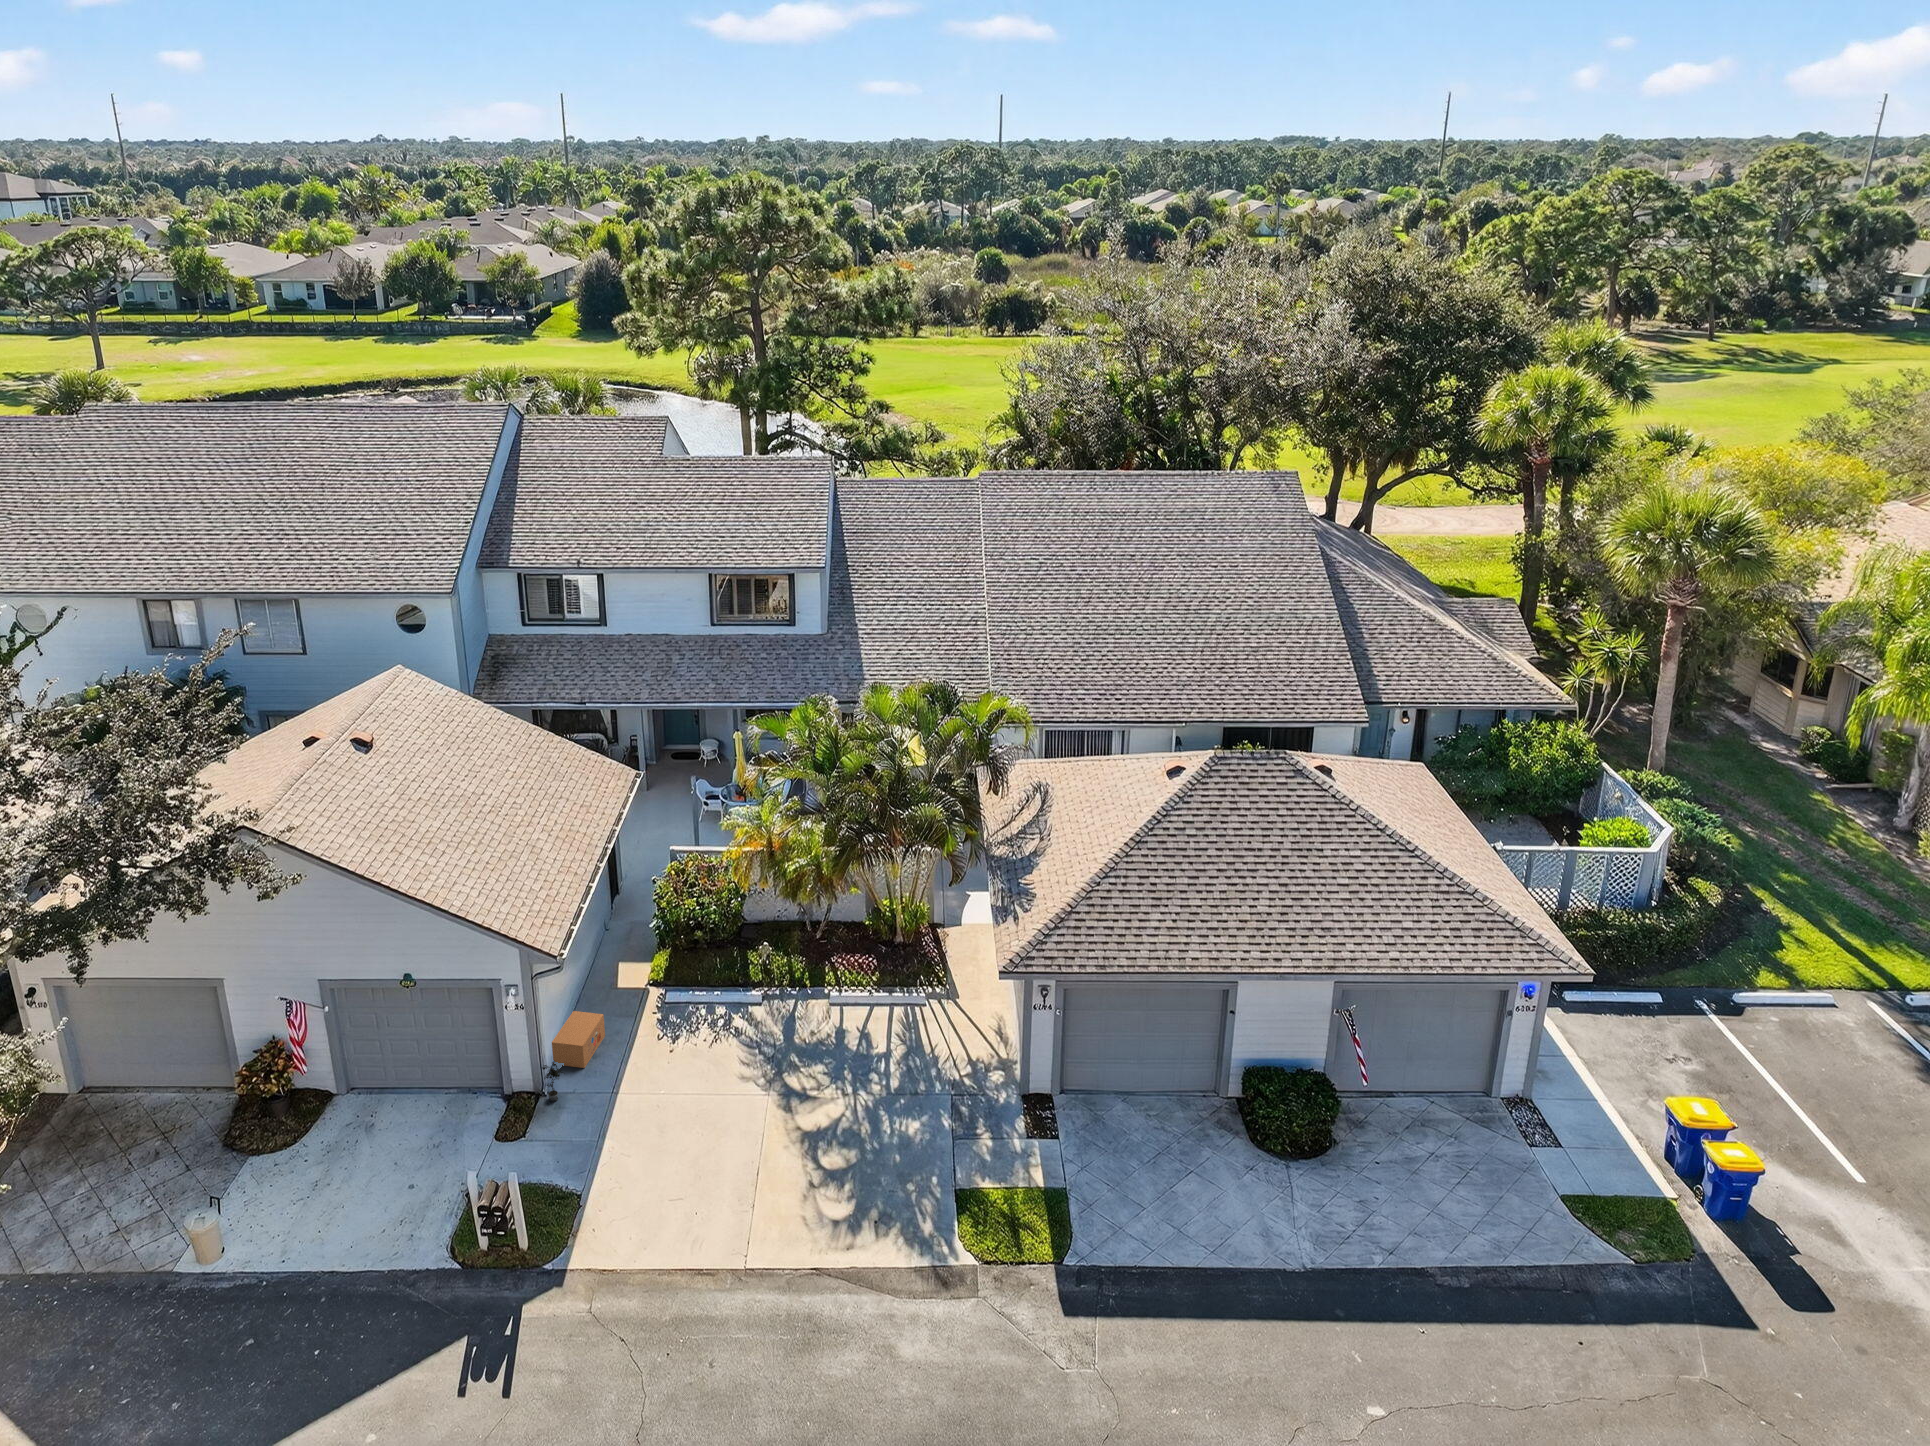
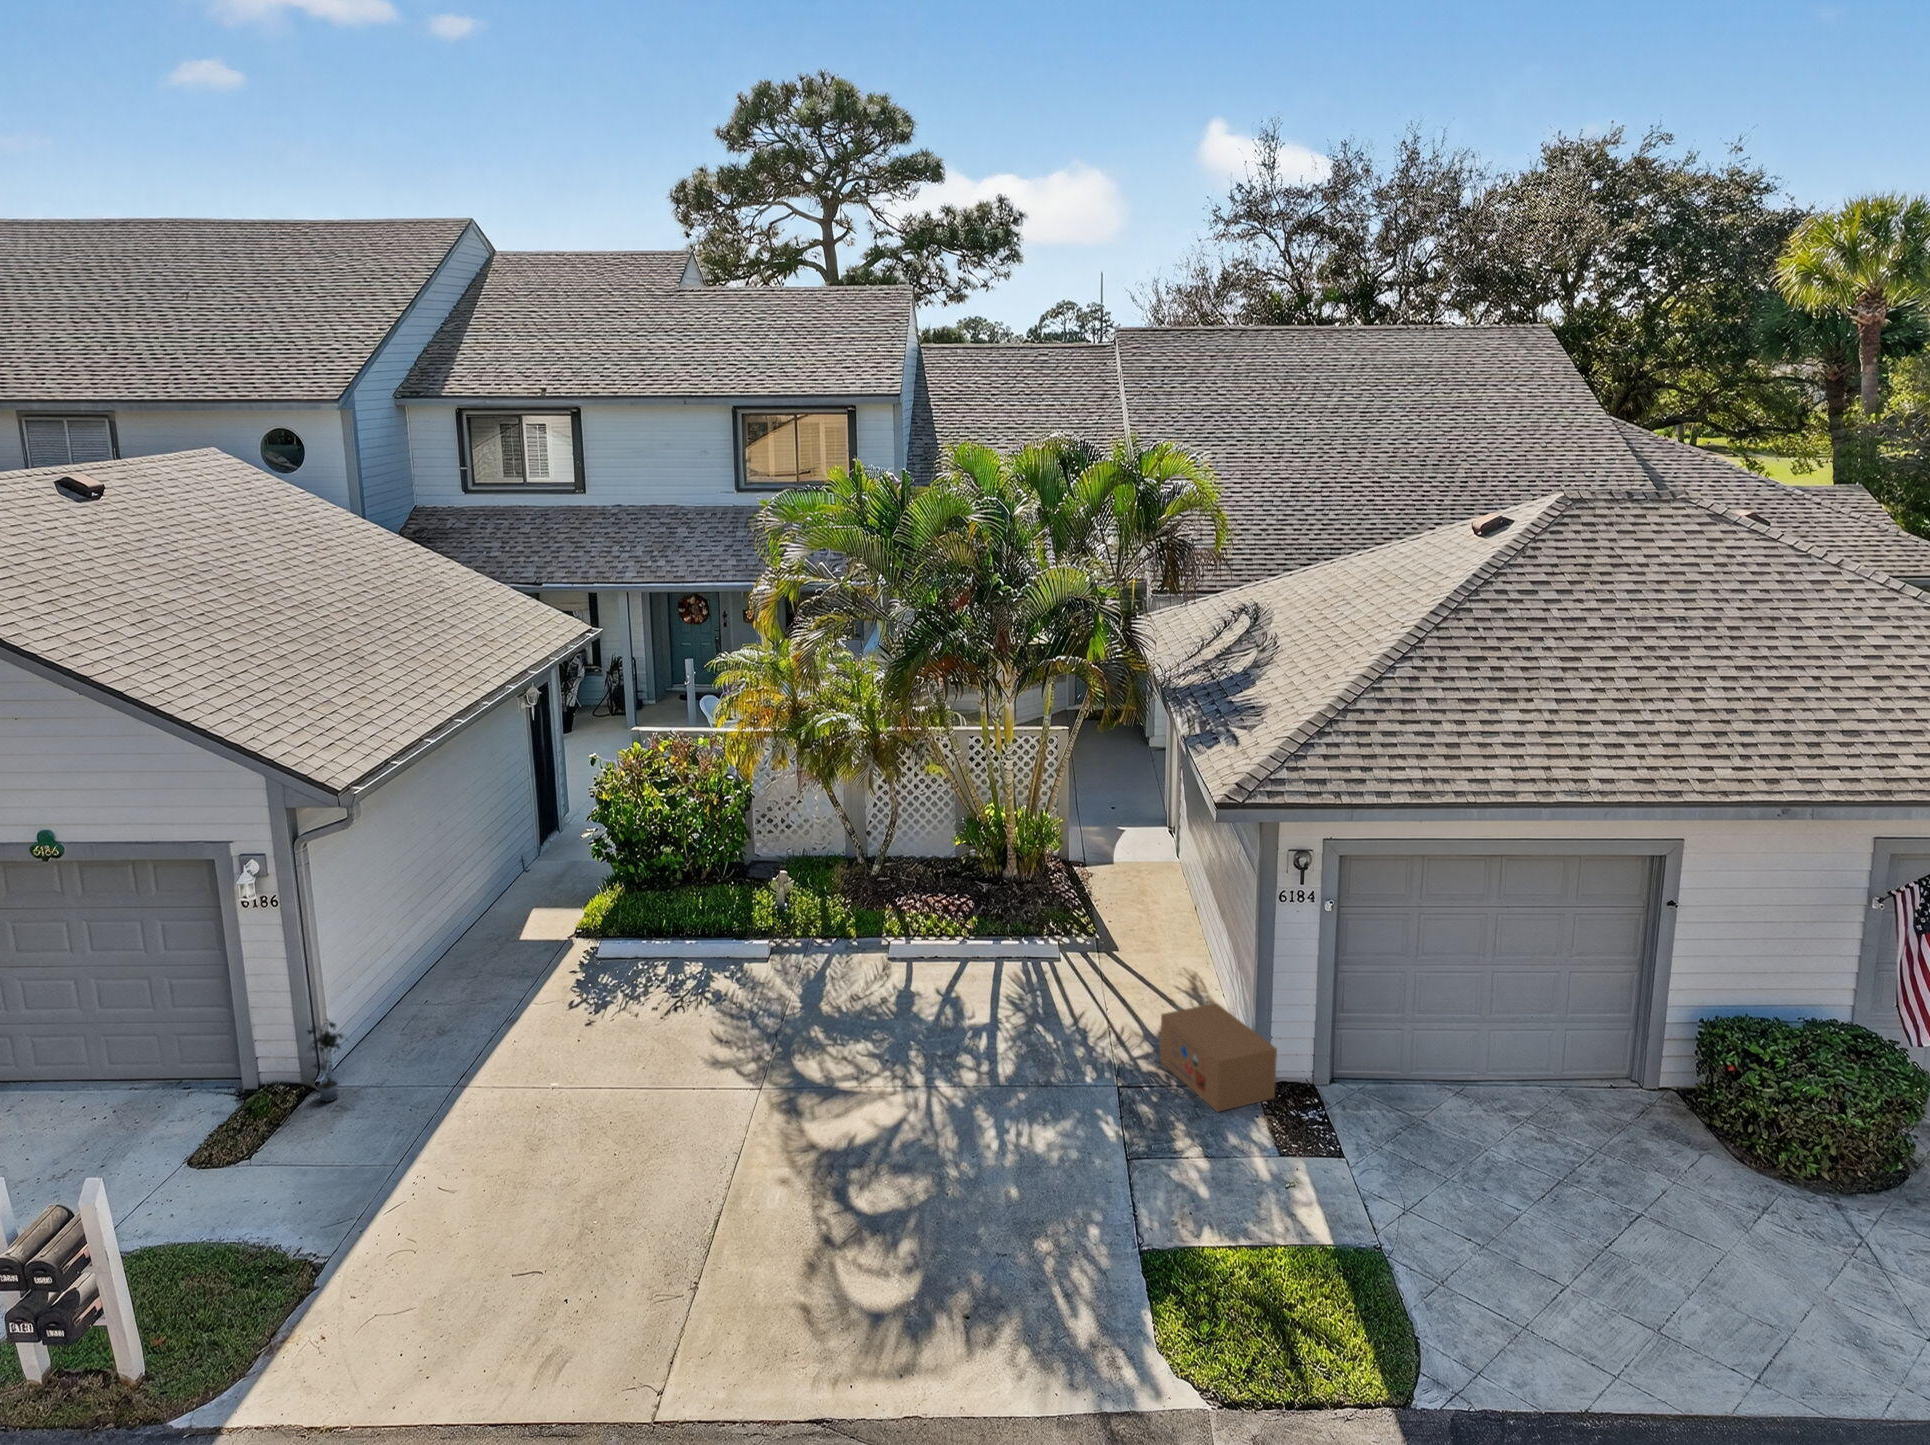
cardboard box: present [552,1011,605,1068] -> present [1160,1003,1277,1112]

